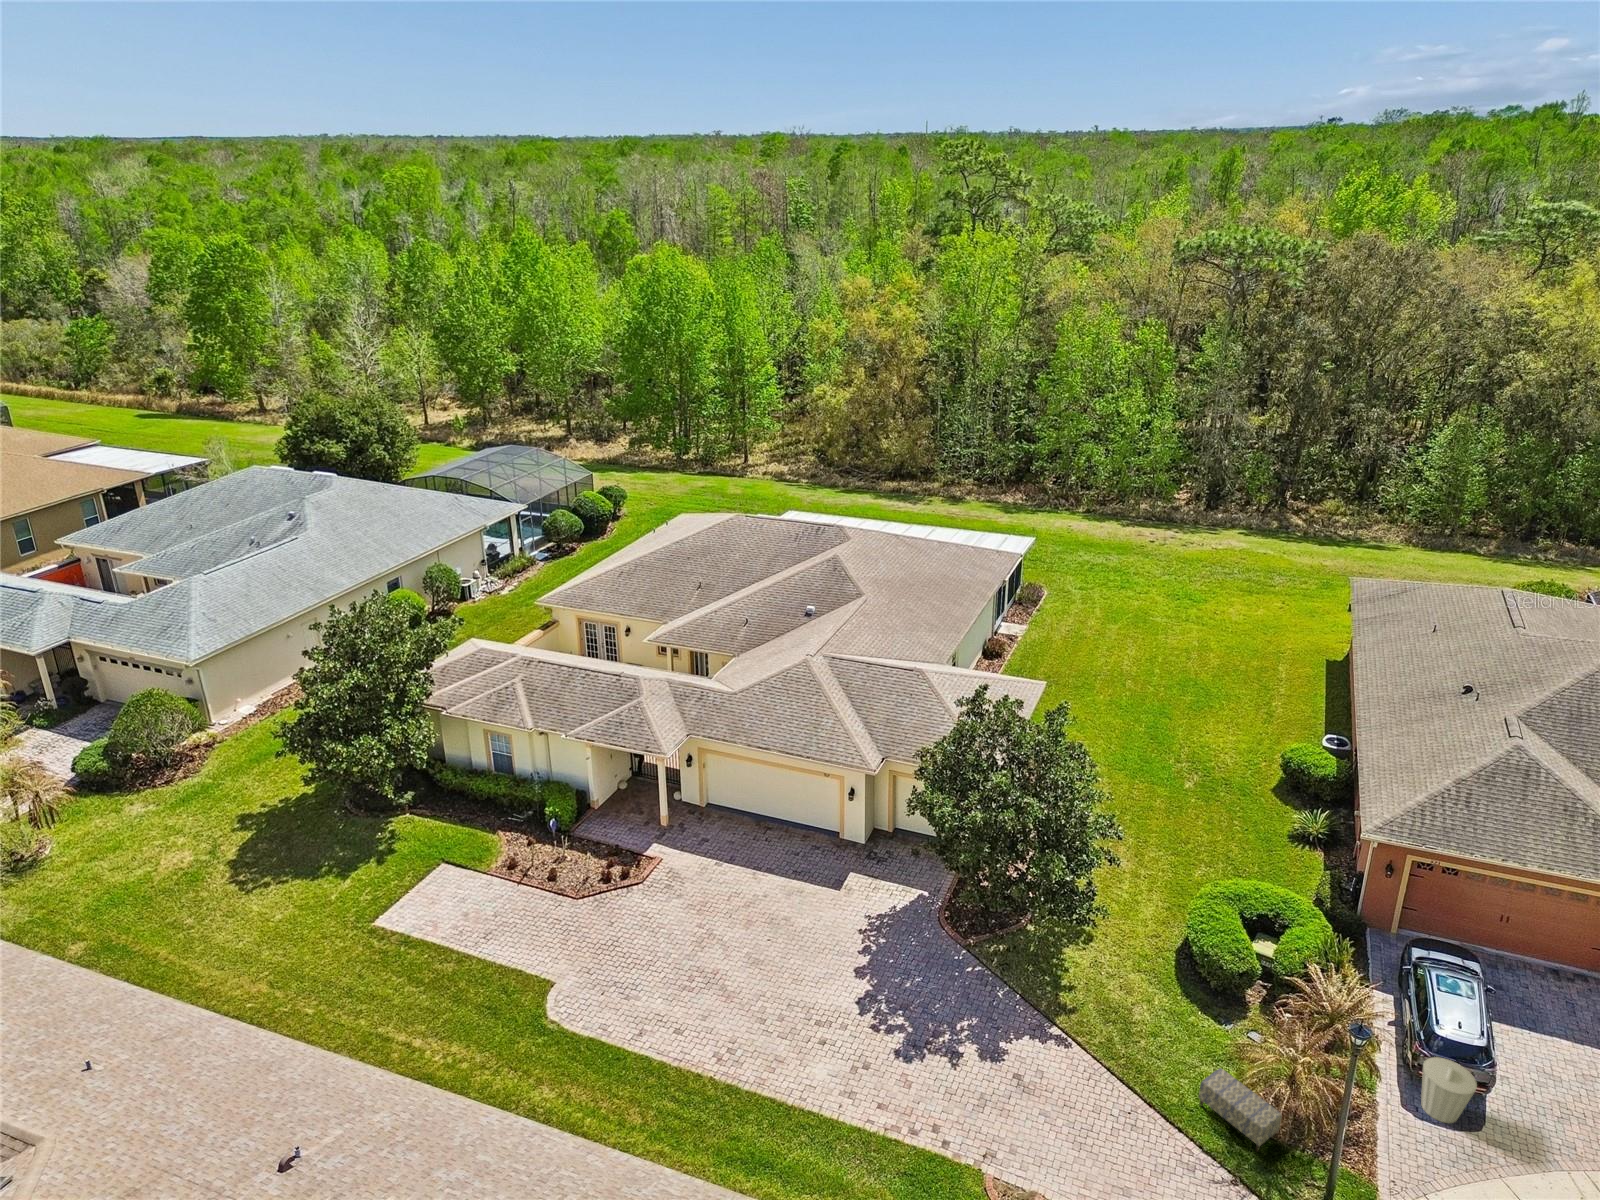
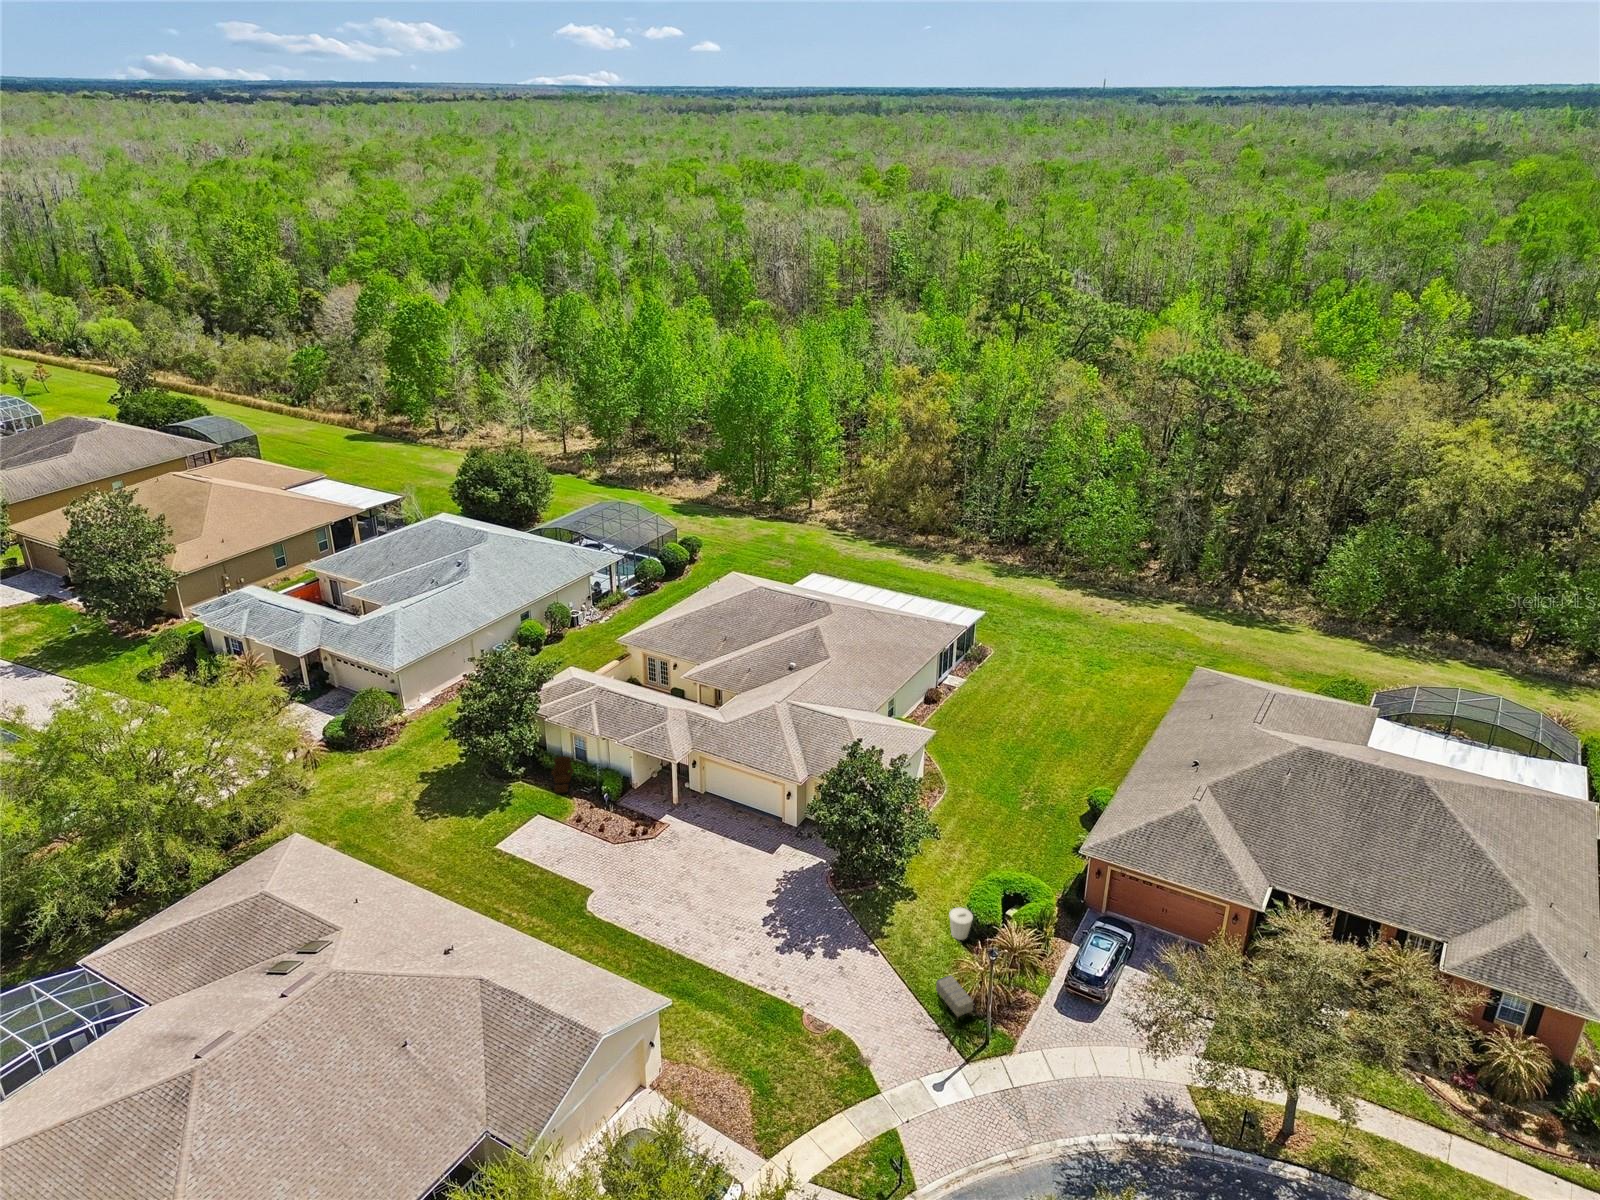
lounge chair: none [457,768,494,832] -> present [551,757,574,793]
trash can: present [1421,1057,1477,1123] -> present [949,908,973,940]

